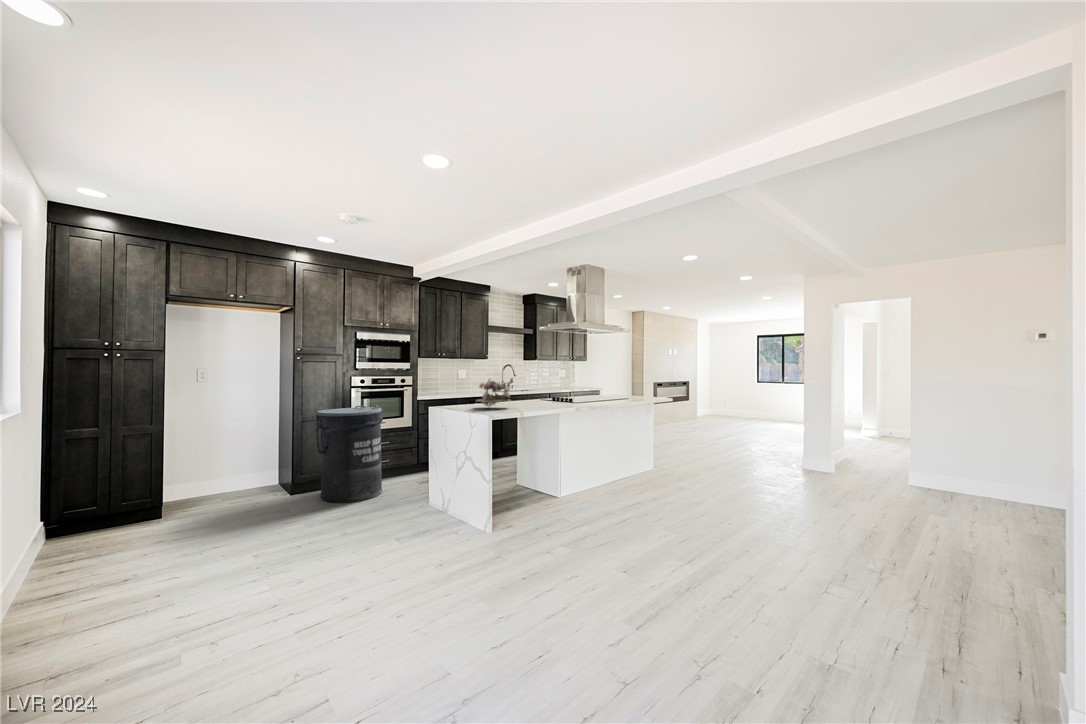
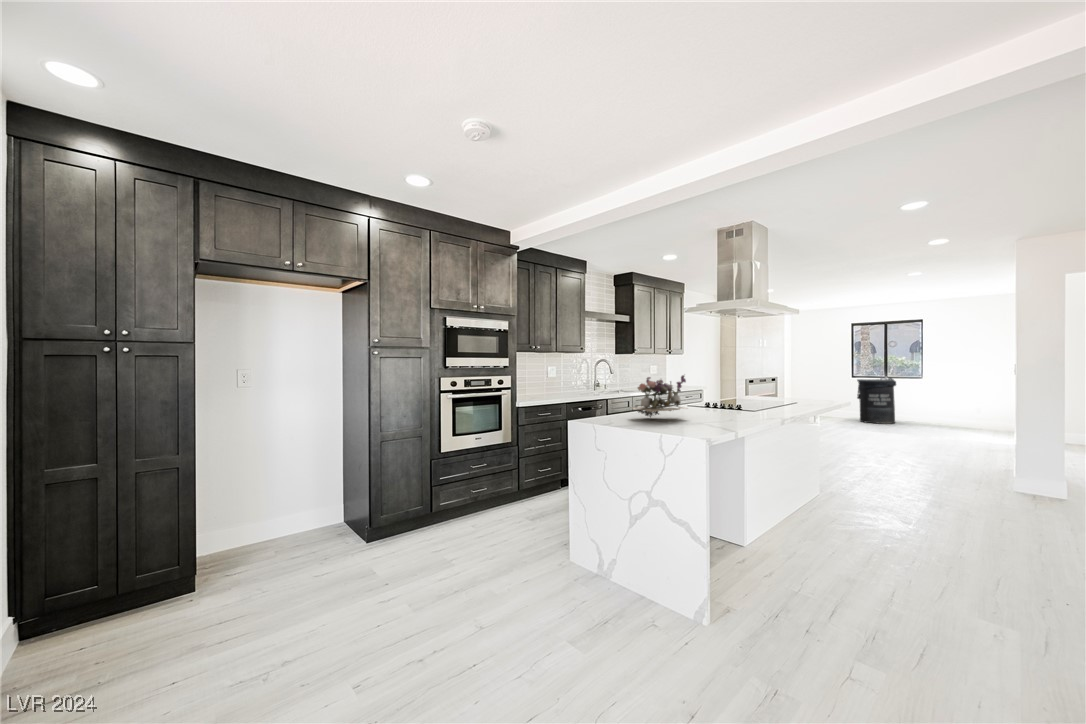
trash can: present [316,405,383,503] -> present [857,378,896,424]

